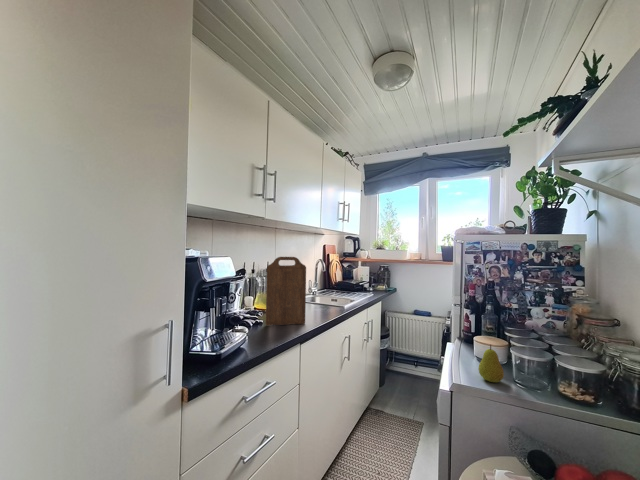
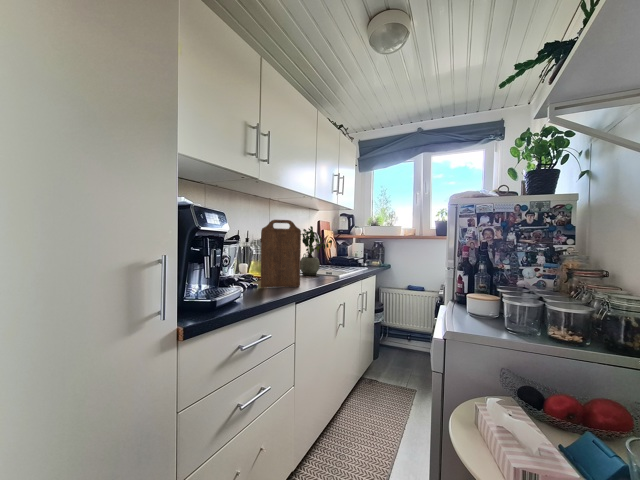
potted plant: none [305,256,338,306] -> present [300,226,332,276]
fruit: present [478,345,504,382] -> none [471,294,495,330]

